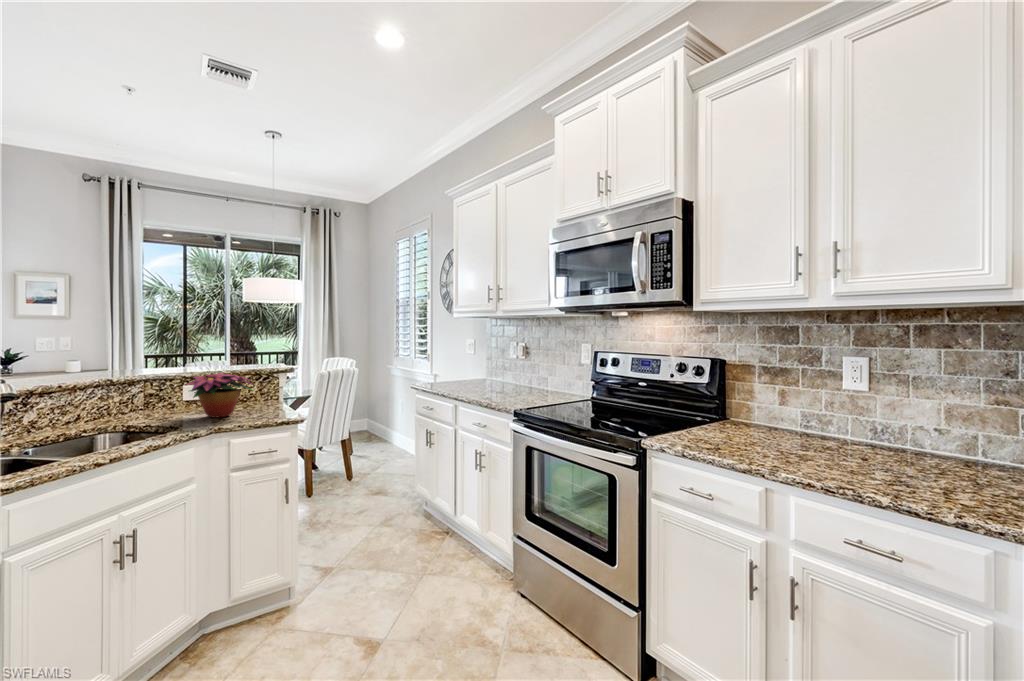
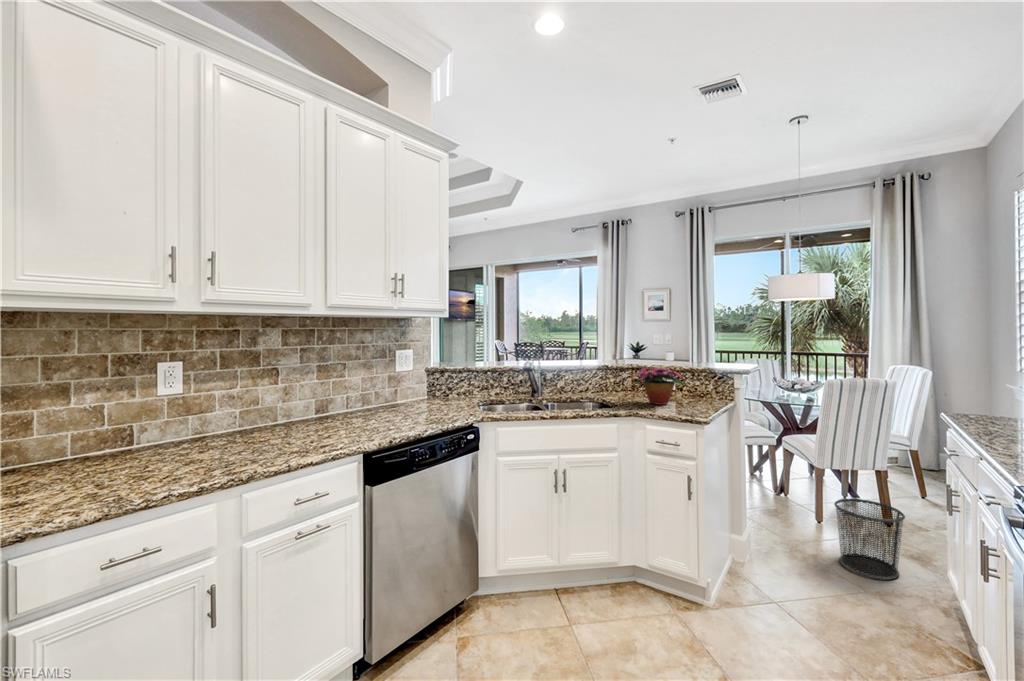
waste bin: none [343,465,388,523] -> present [834,499,905,579]

